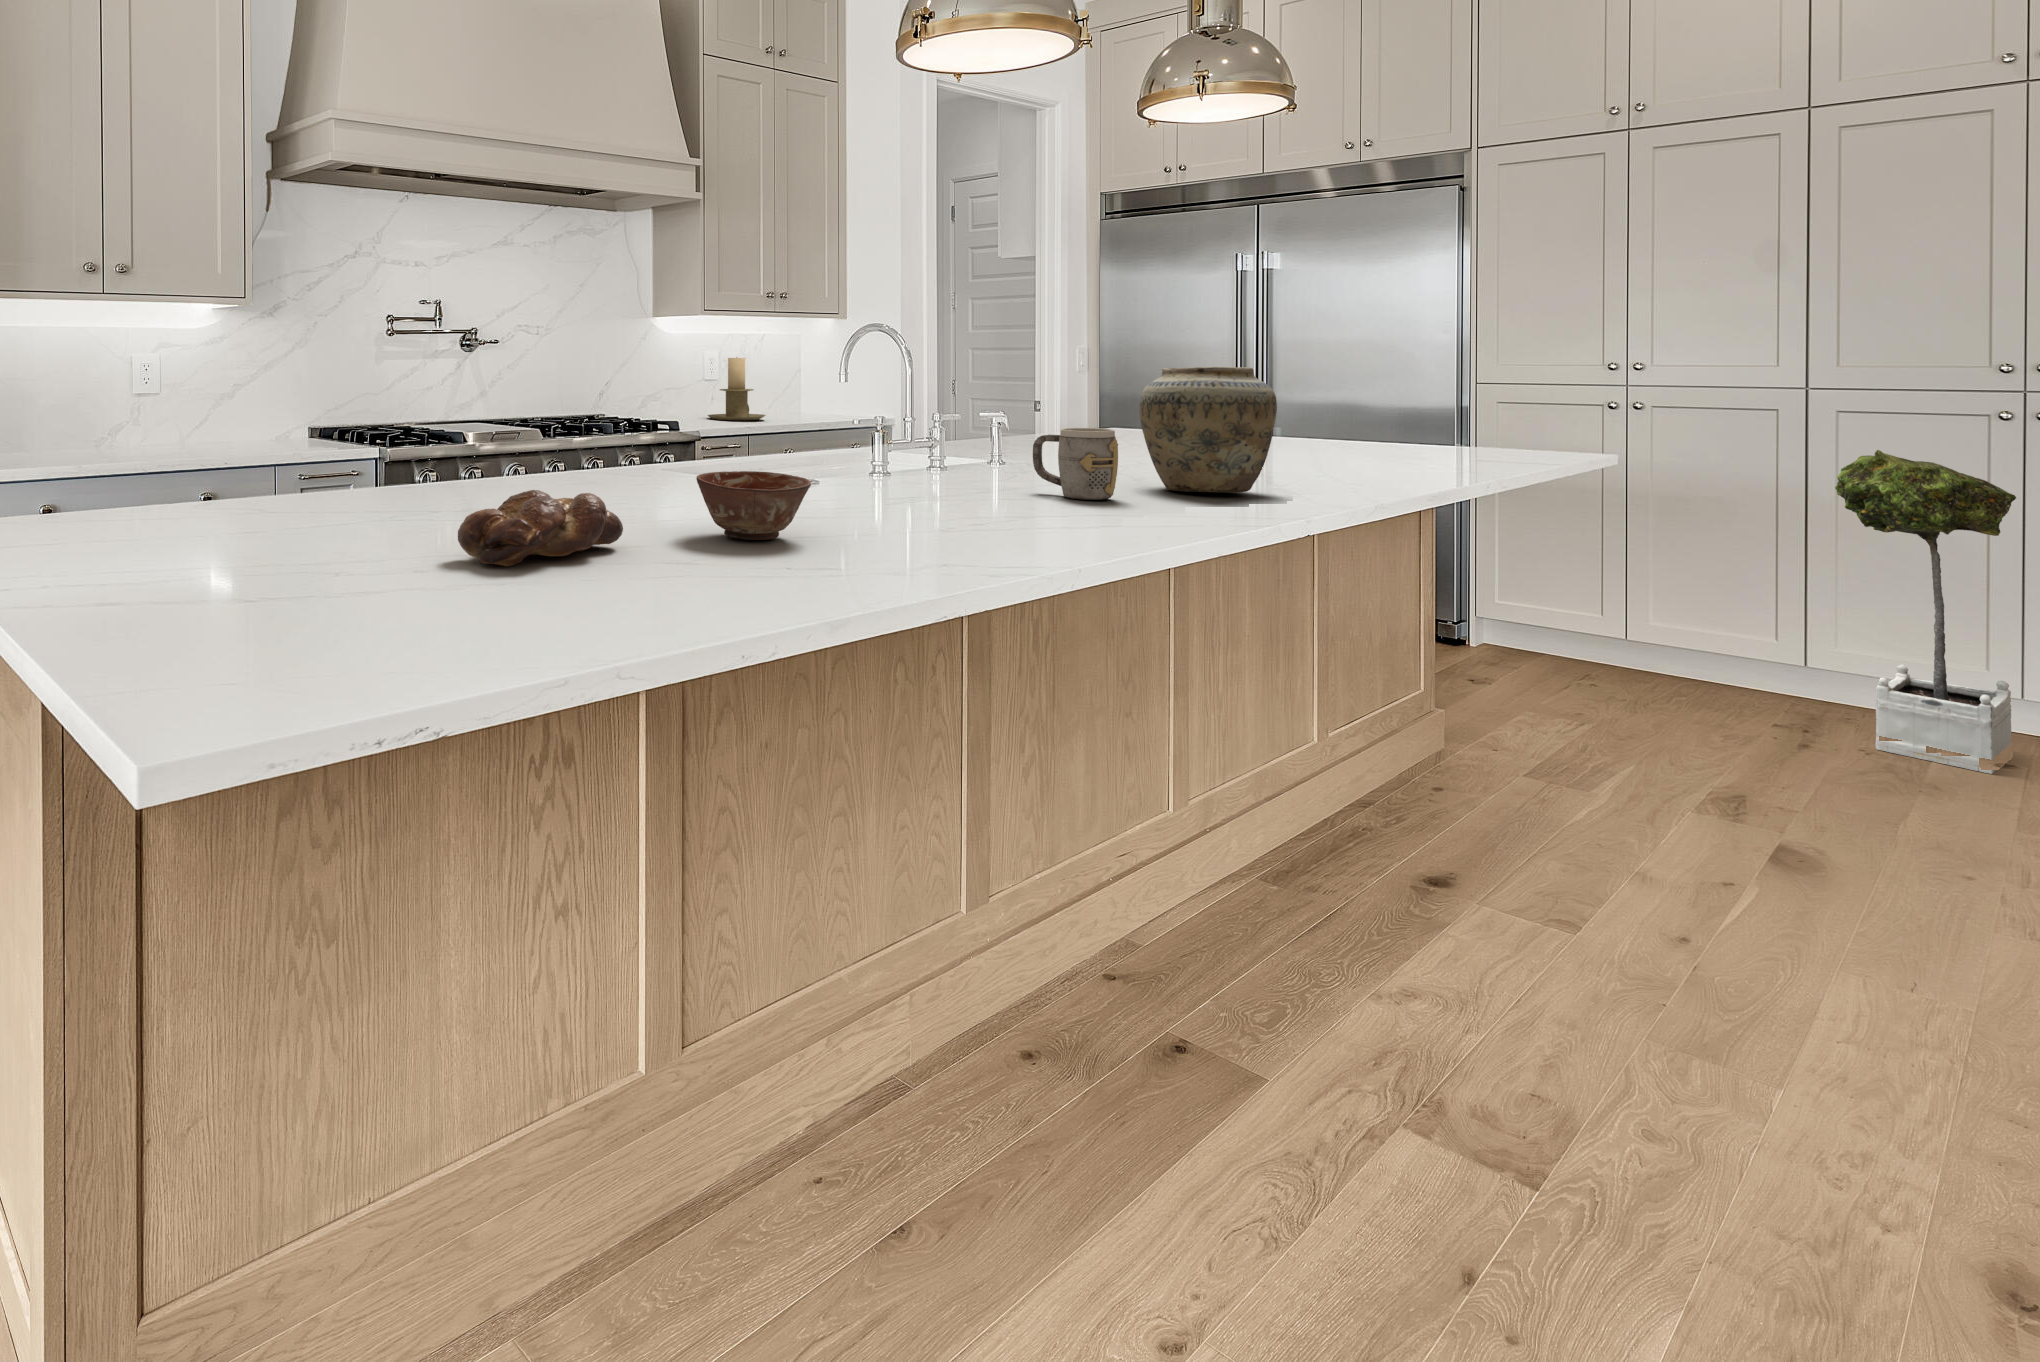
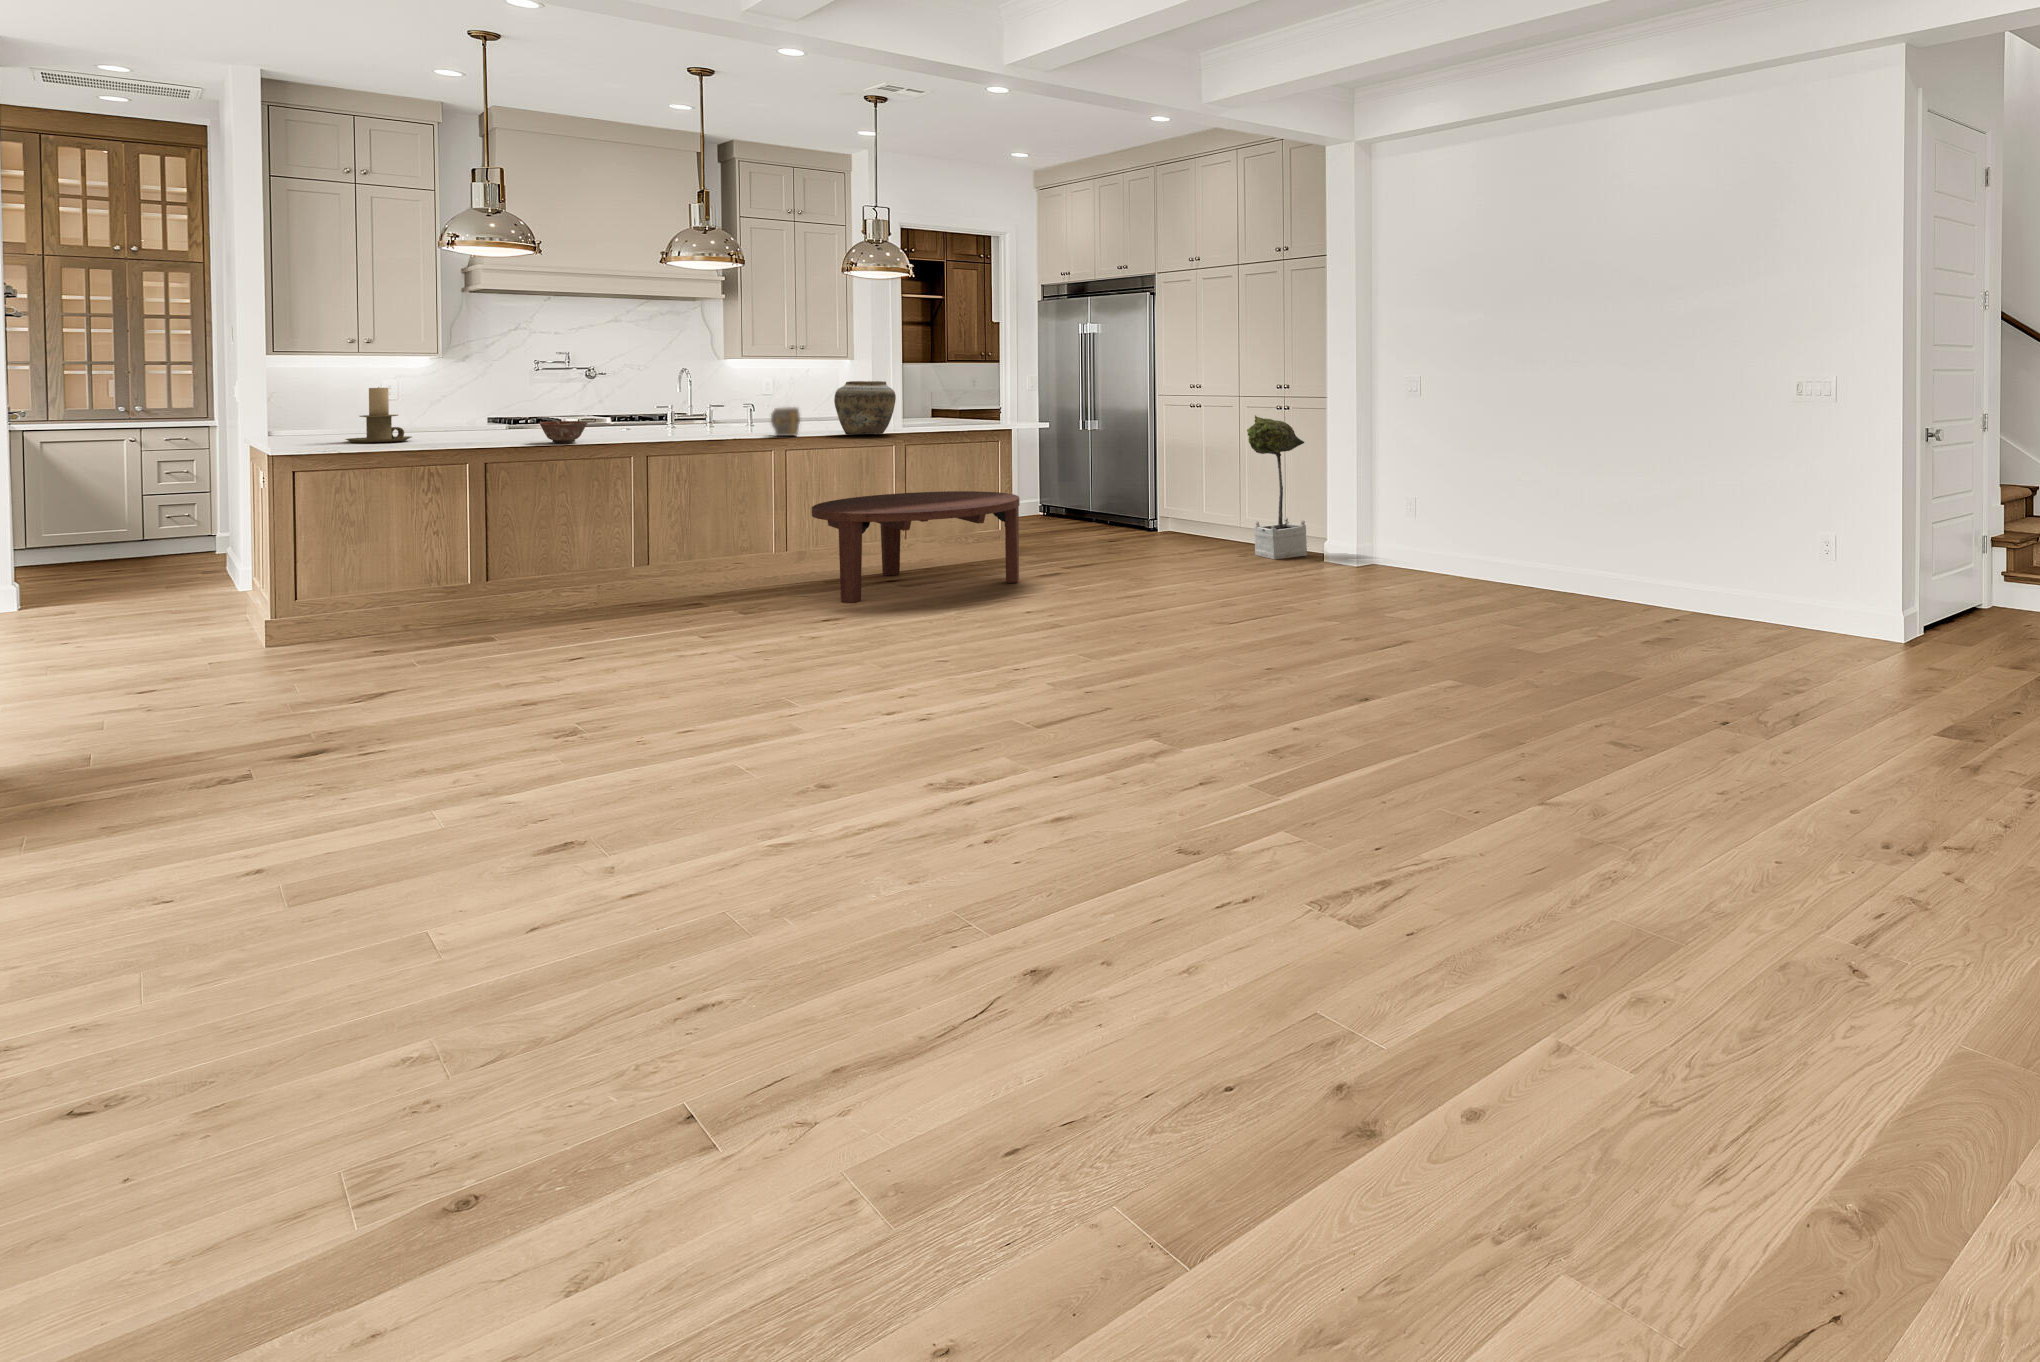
candle holder: present [708,357,765,421] -> present [346,387,412,443]
bread loaf: present [458,490,623,566] -> none [431,425,503,446]
coffee table: none [1220,621,1813,1025] -> present [812,491,1020,603]

